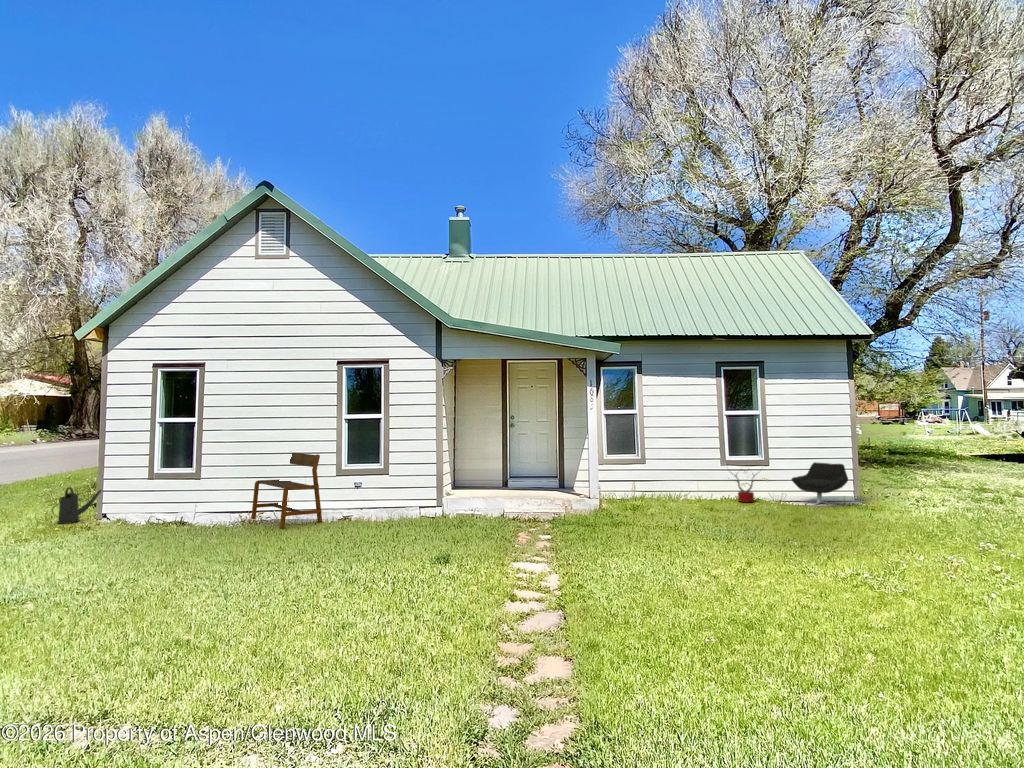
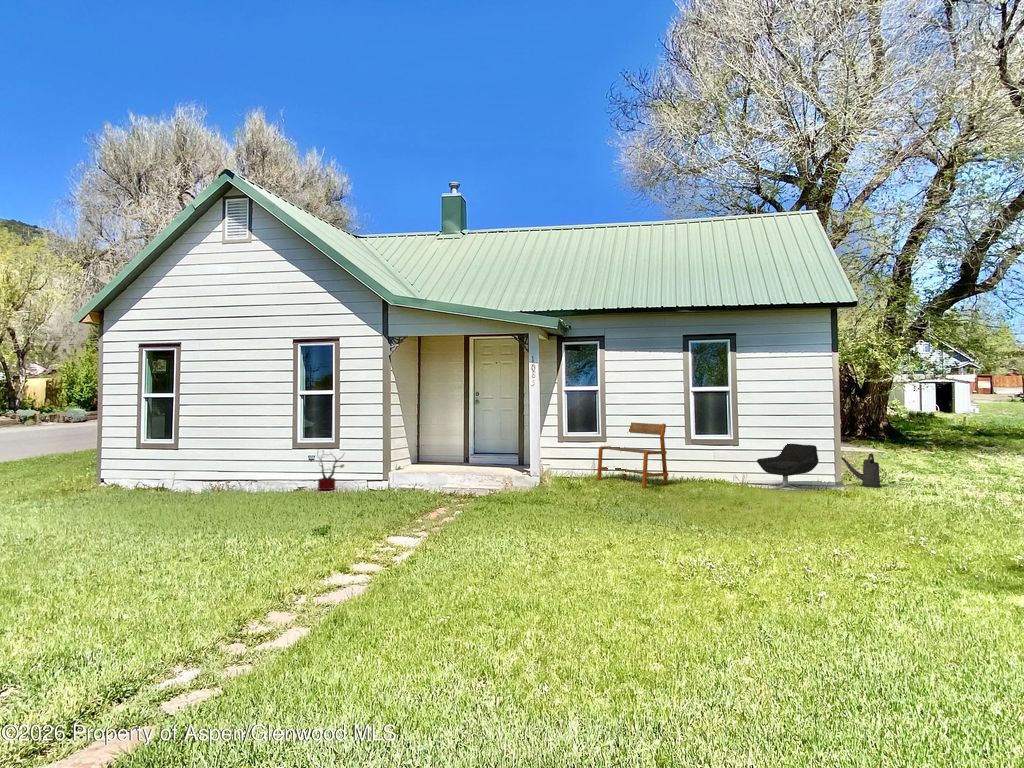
bench: present [251,451,322,529] -> present [597,423,668,488]
decorative plant: present [732,469,768,502] -> present [318,451,344,490]
watering can: present [52,487,101,524] -> present [842,453,887,487]

